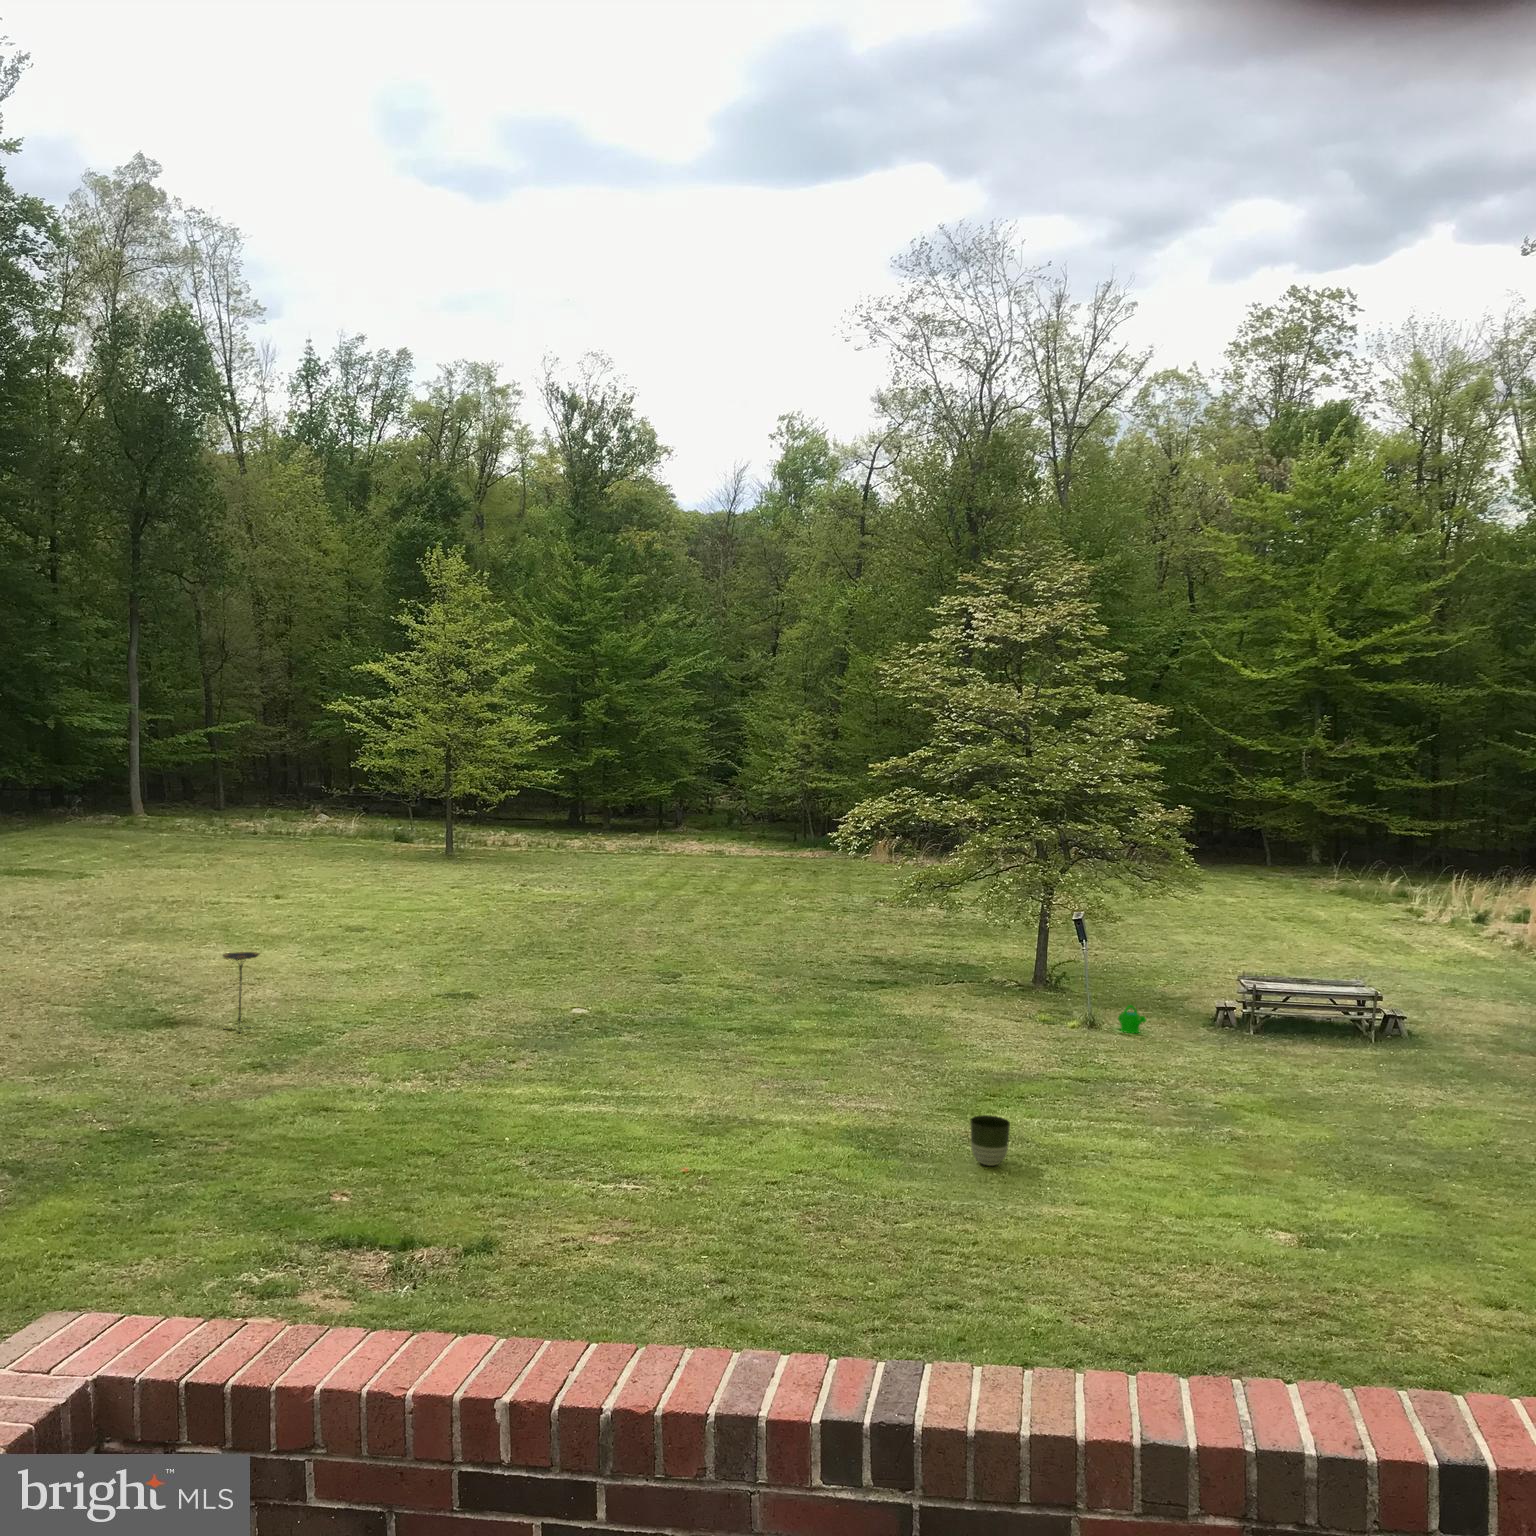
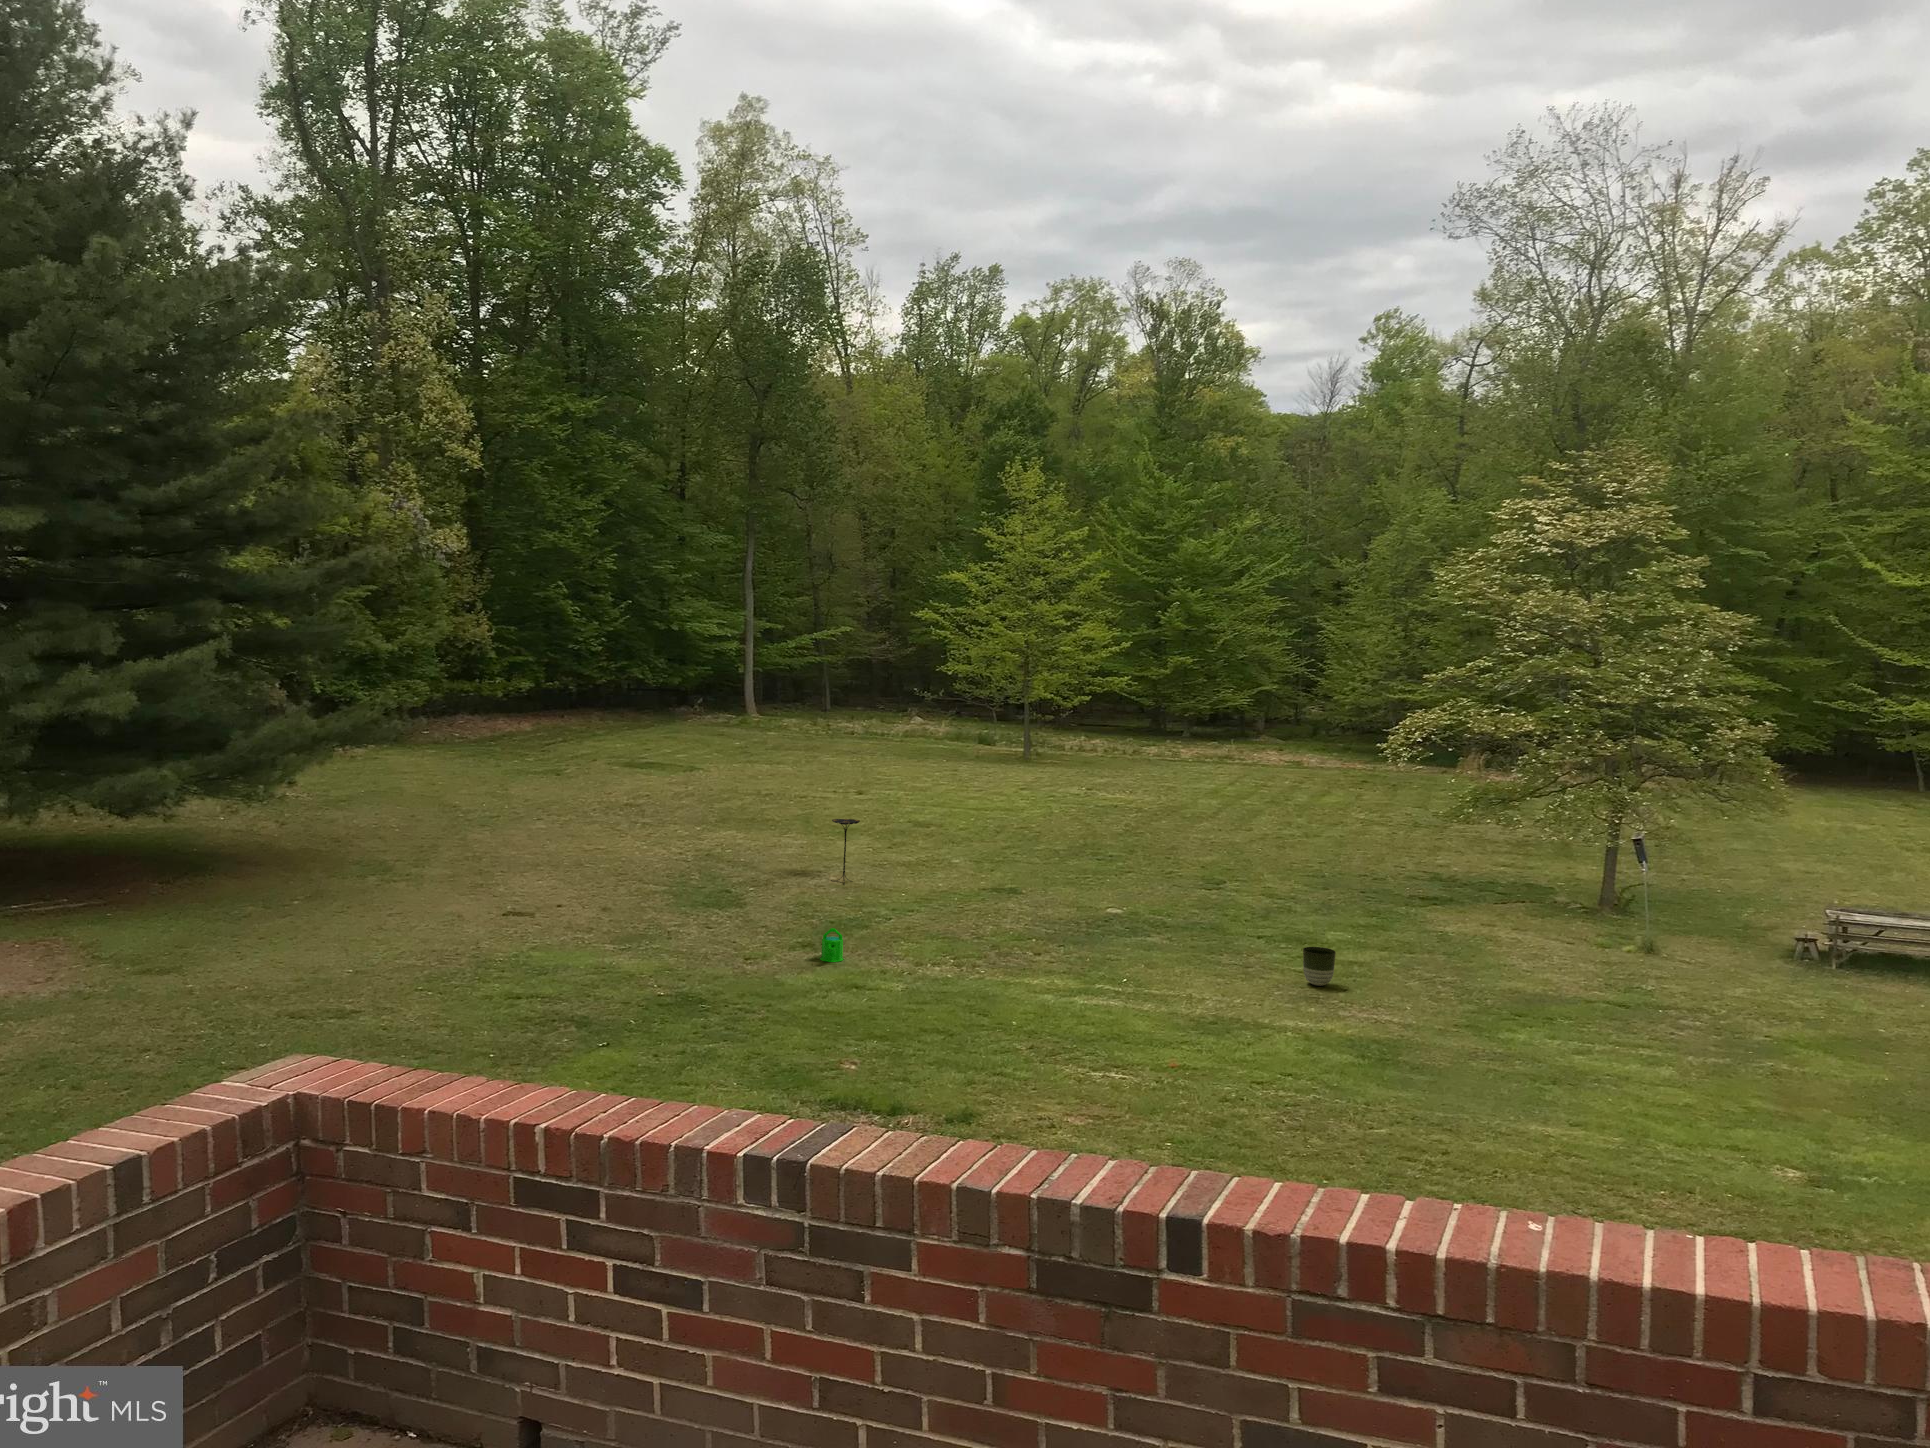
watering can: present [1118,1005,1146,1033] -> present [820,928,844,962]
planter: present [970,1115,1010,1166] -> present [1303,947,1336,986]

